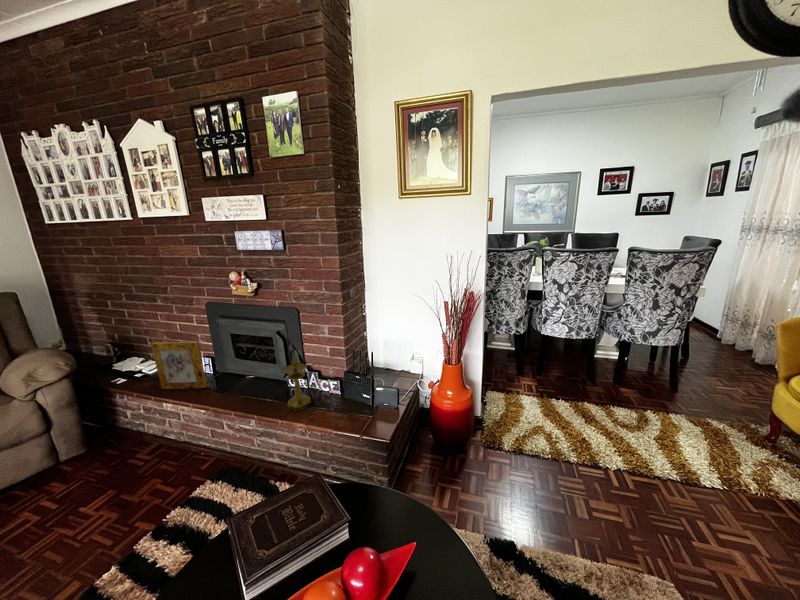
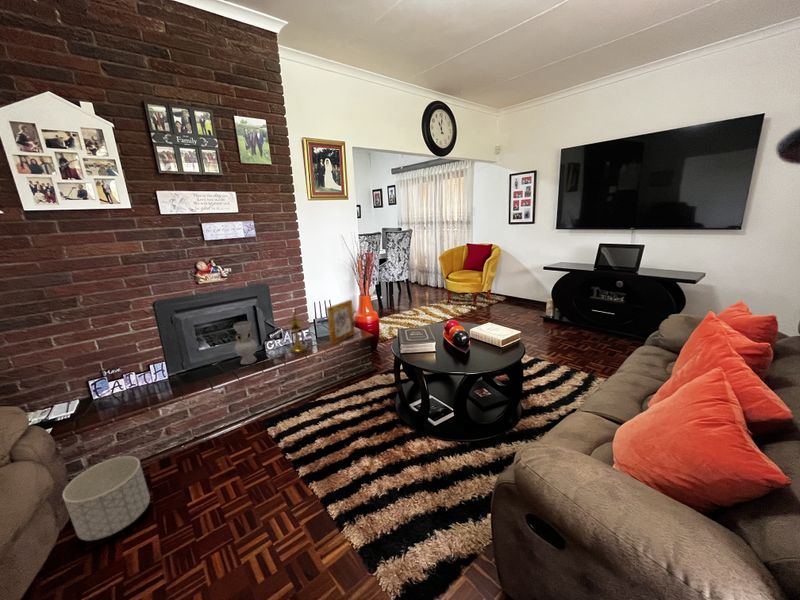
picture frame: present [151,341,207,389] -> present [327,300,355,345]
decorative vase: none [238,344,265,395] -> present [233,321,257,364]
planter: none [37,425,112,489] -> present [63,456,150,541]

